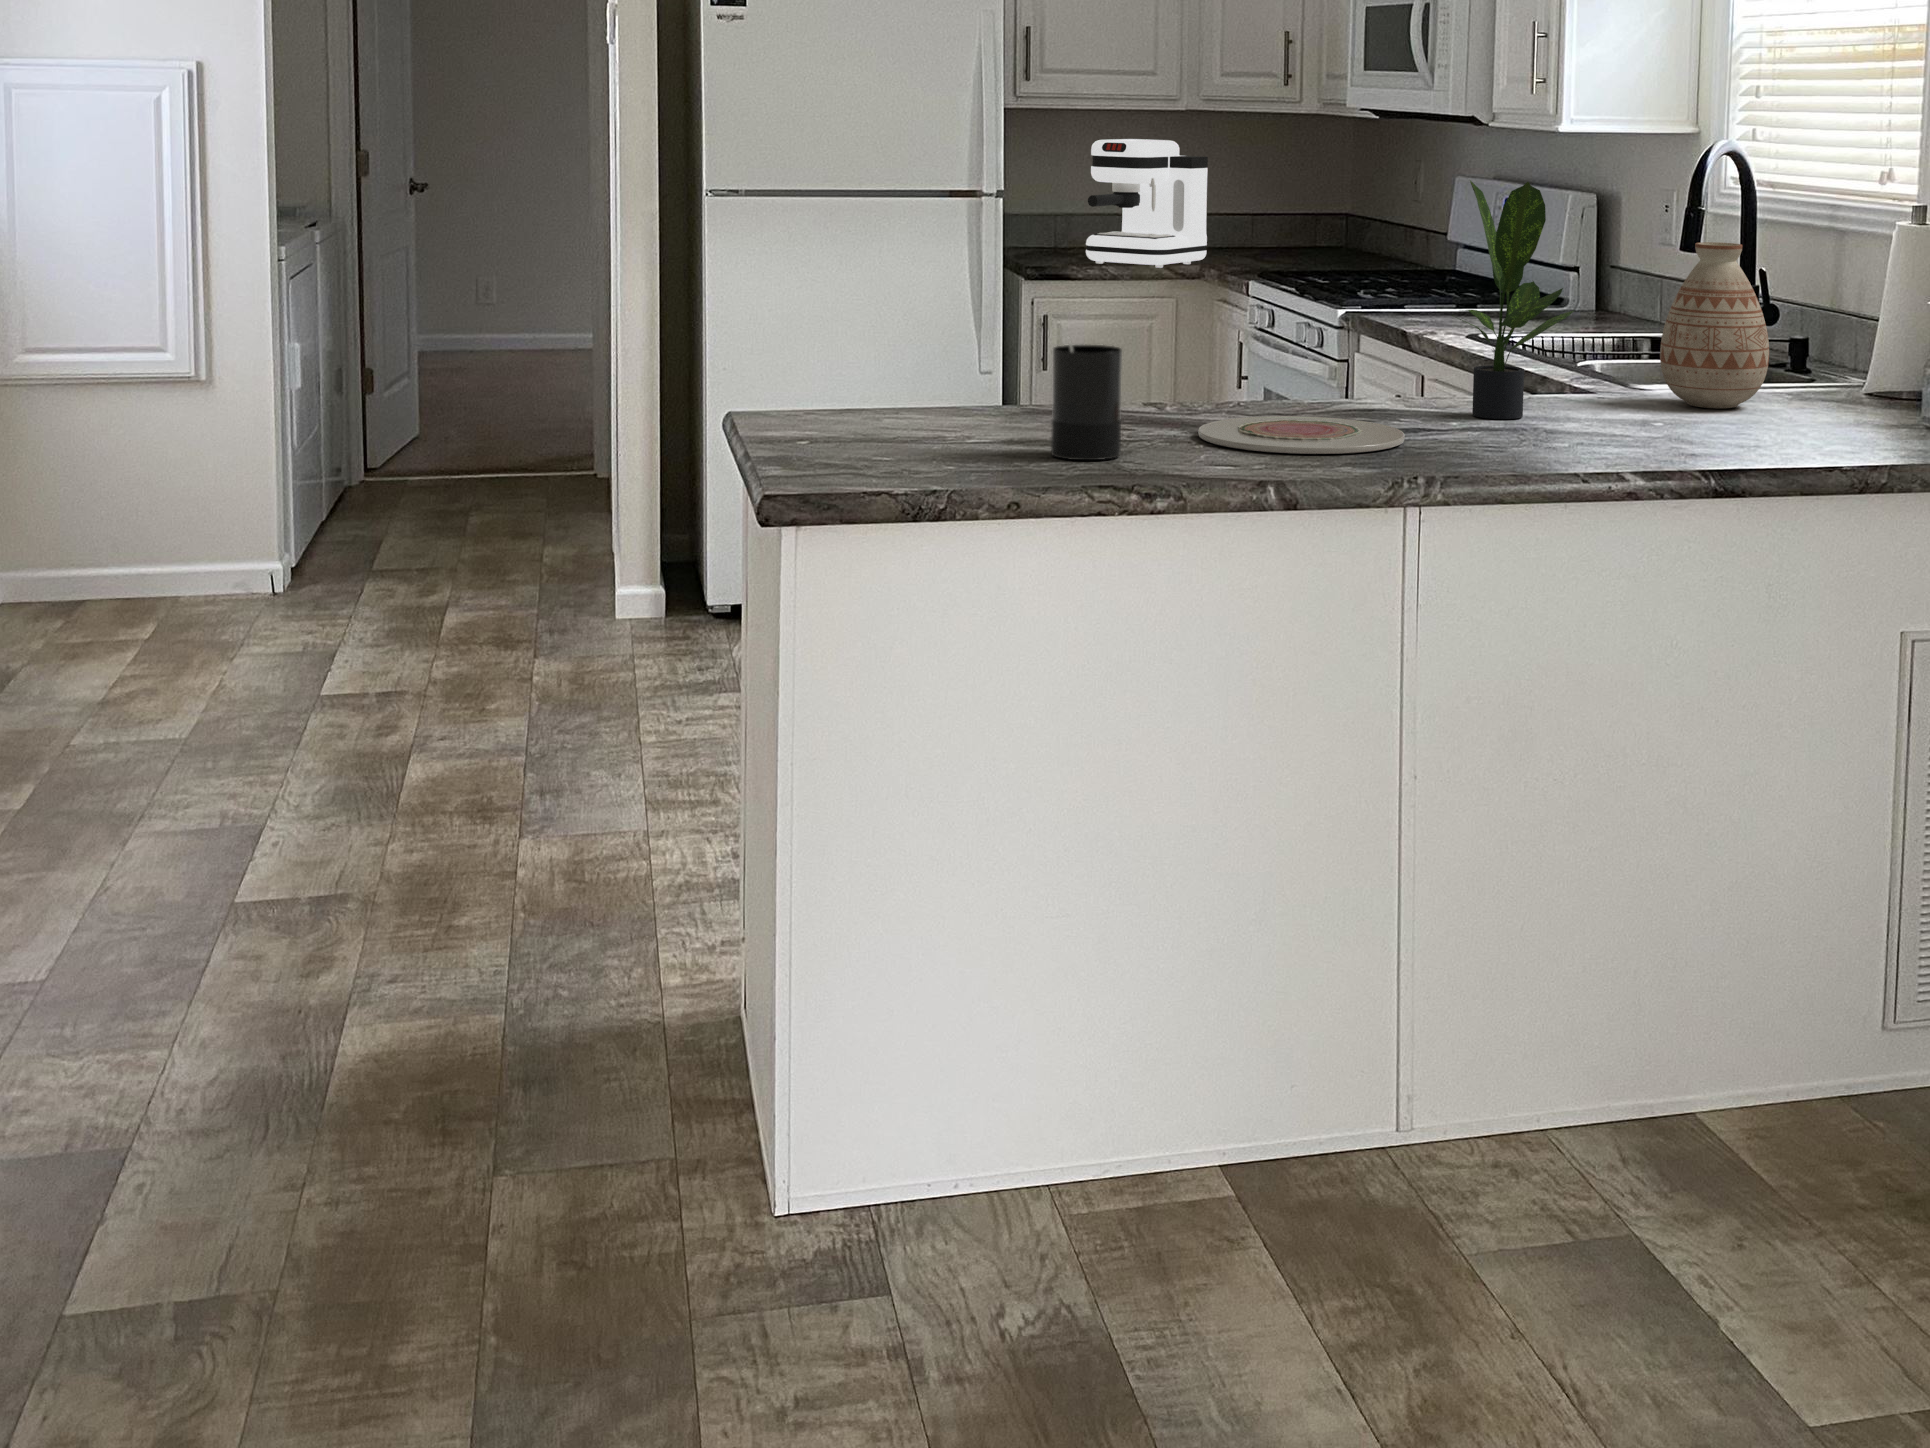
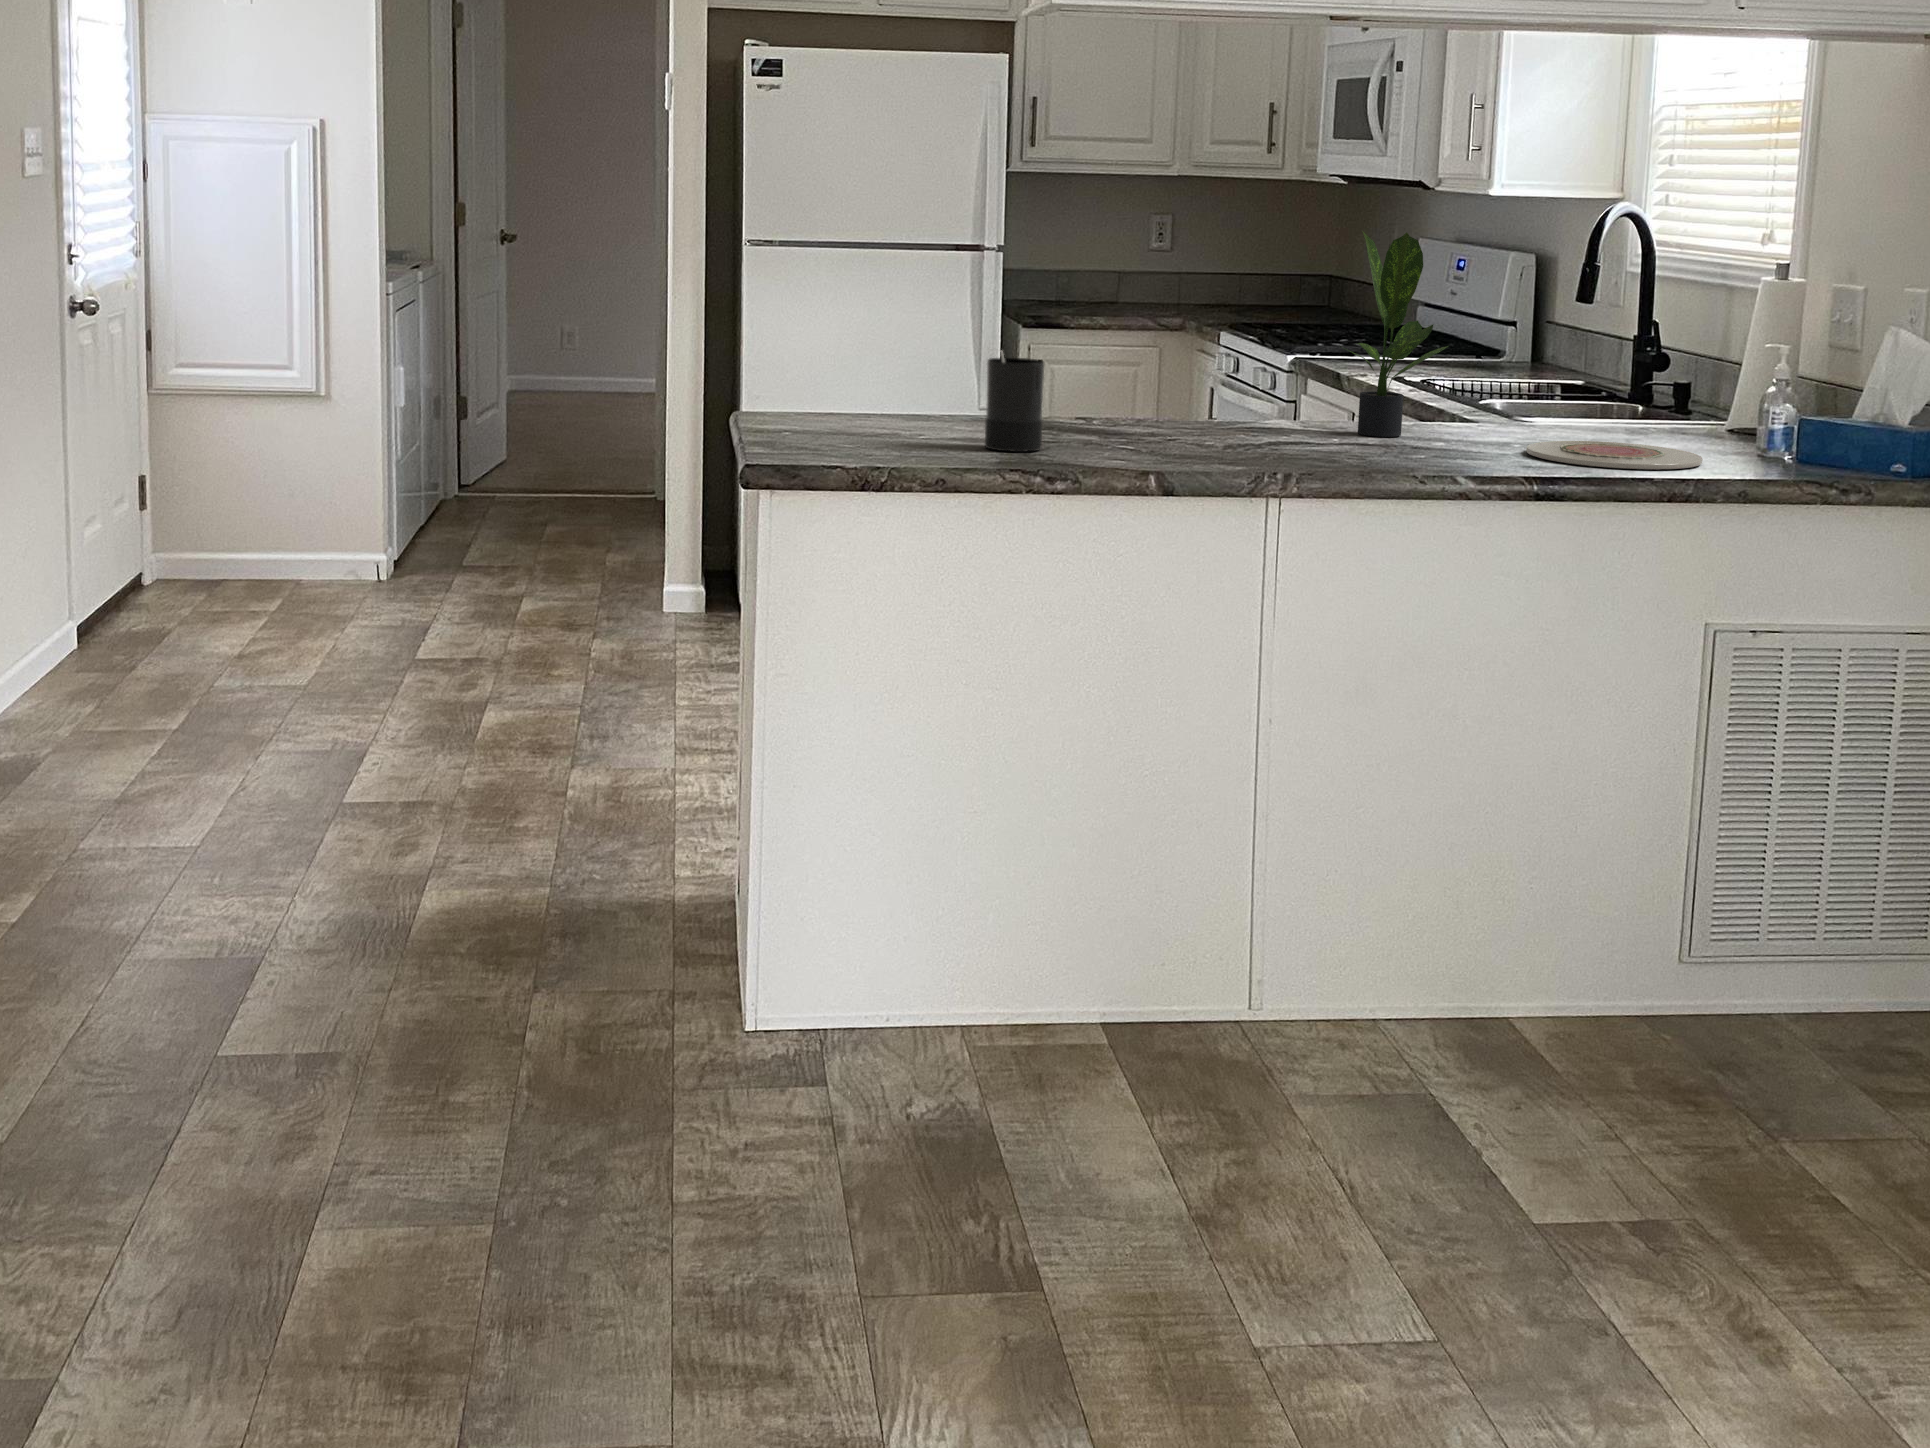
coffee maker: present [1086,139,1208,268] -> none [1086,201,1200,319]
vase: present [1660,242,1769,408] -> none [1532,291,1627,436]
plate: present [1198,416,1405,454] -> present [1526,441,1703,470]

